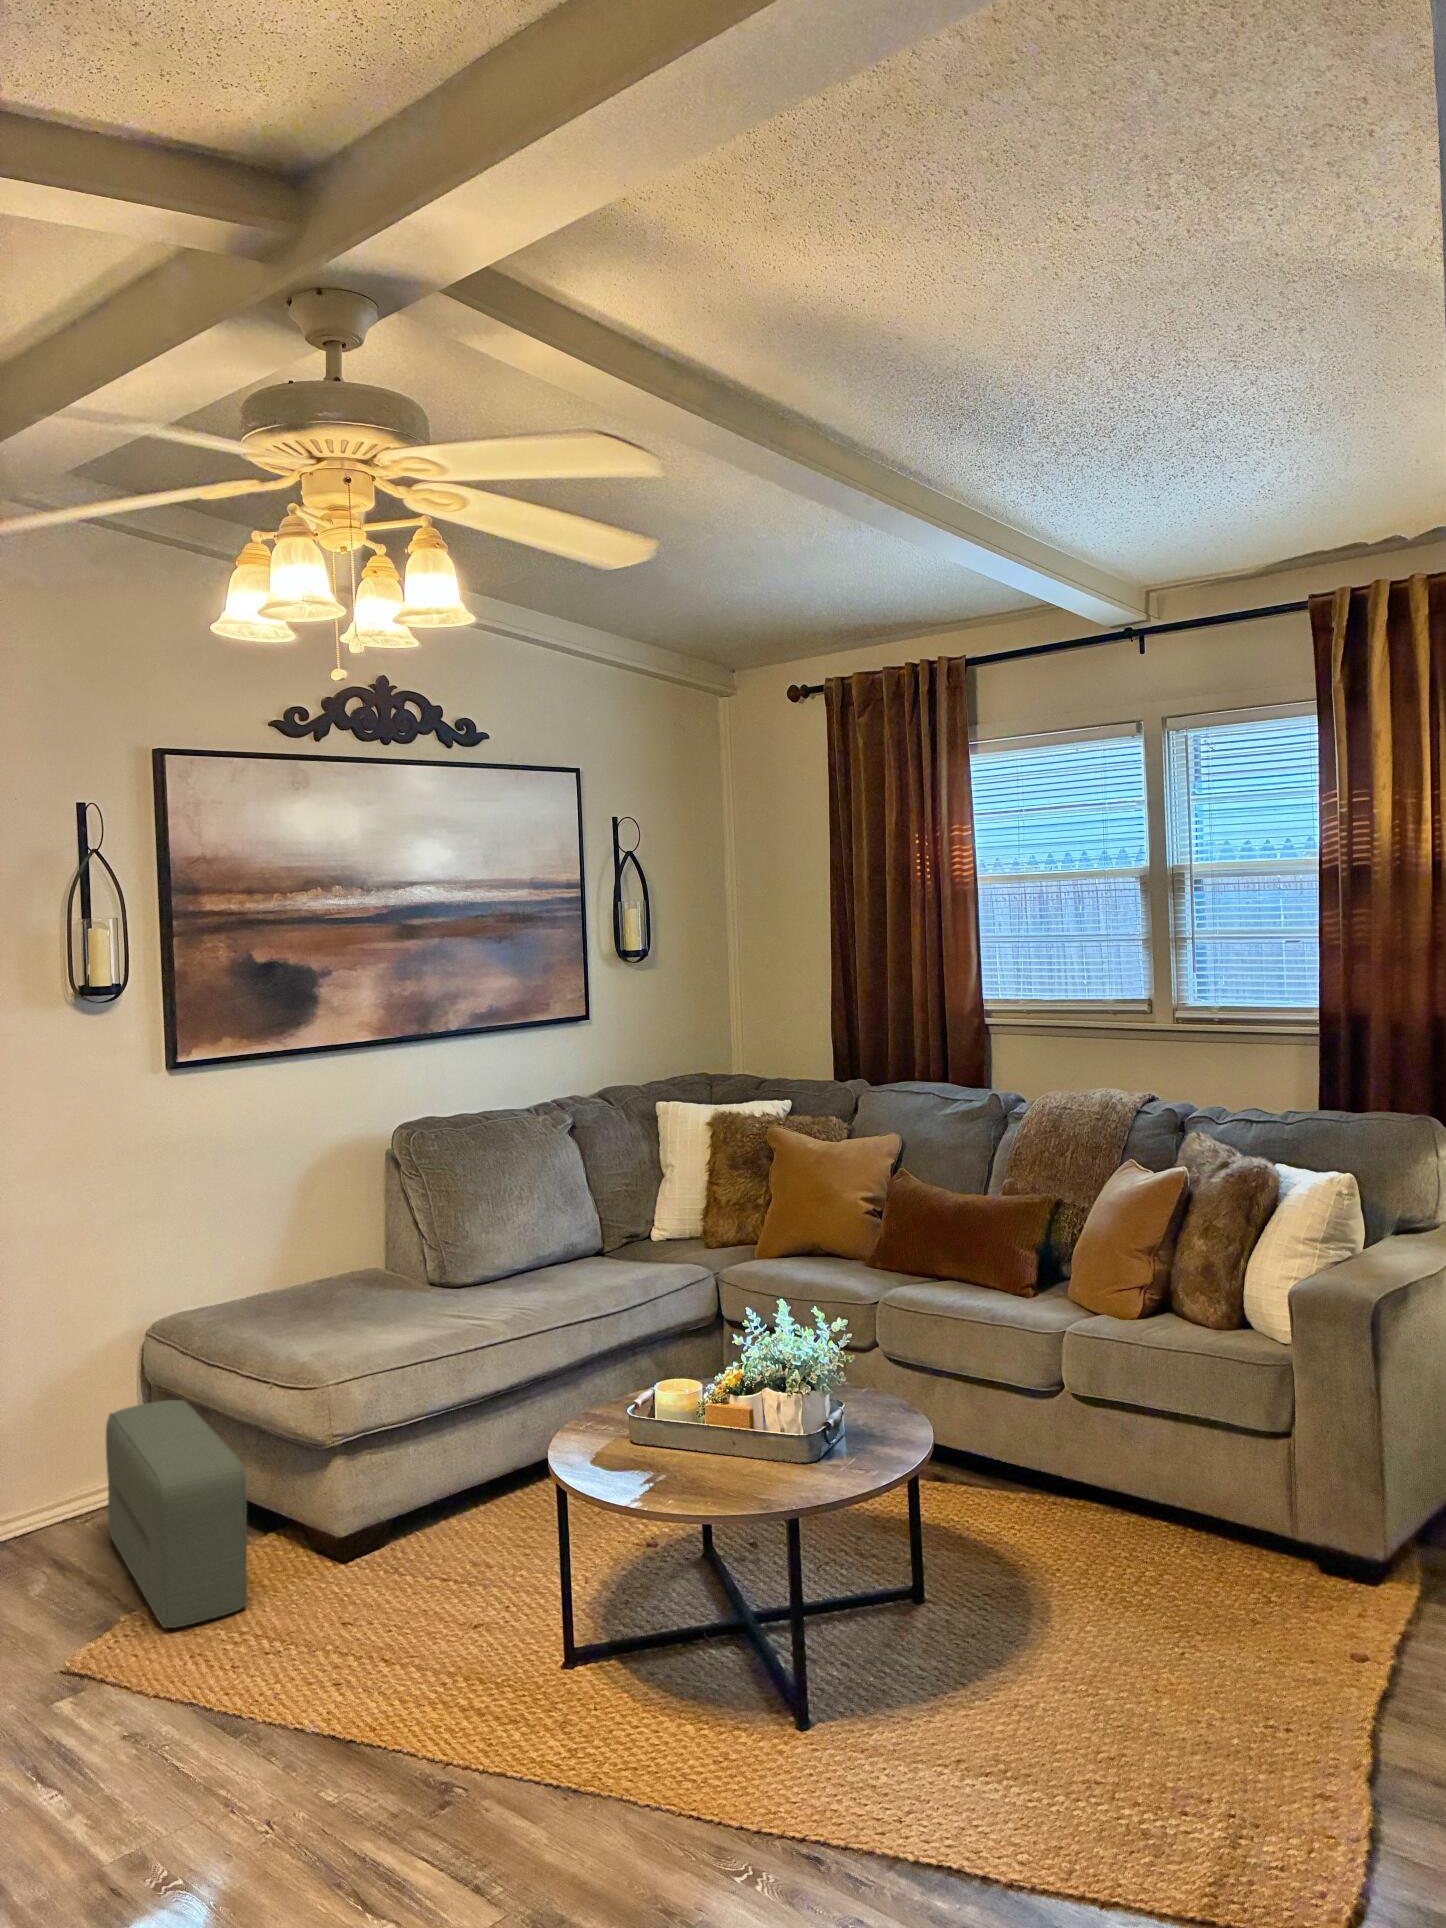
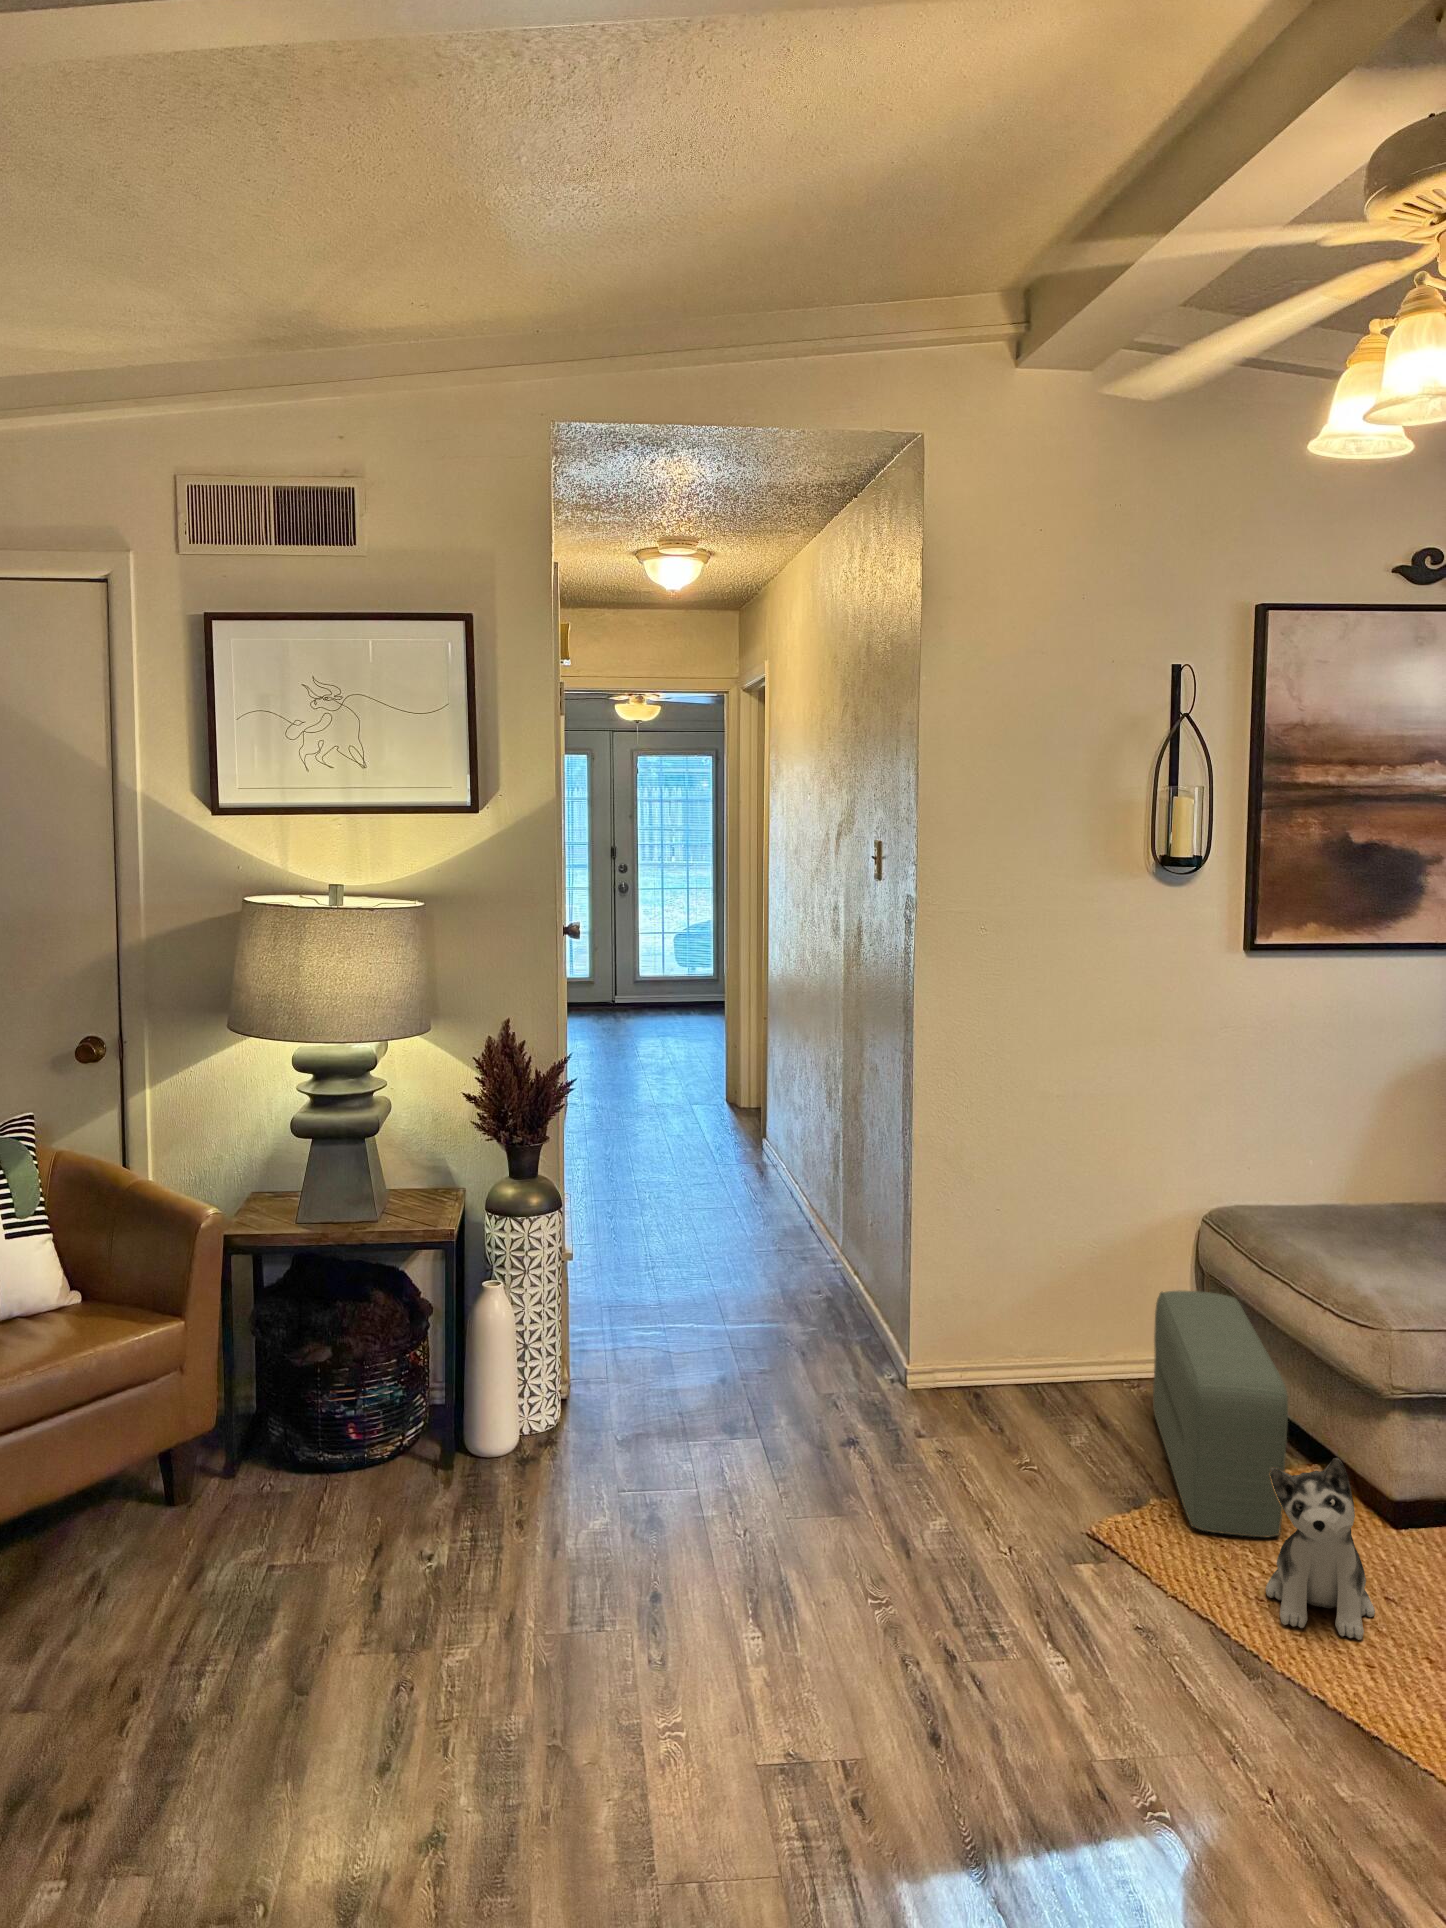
plush toy: none [239,1510,336,1680] -> present [1266,1458,1375,1640]

